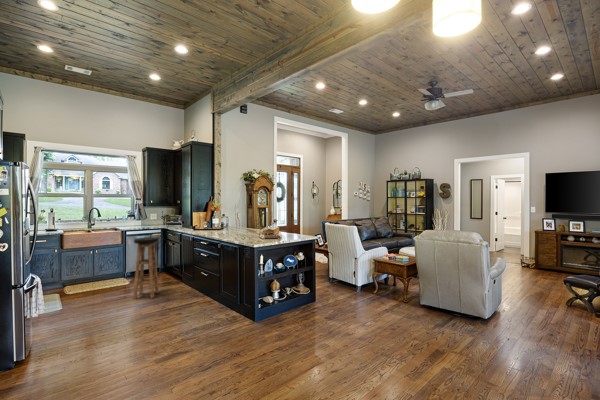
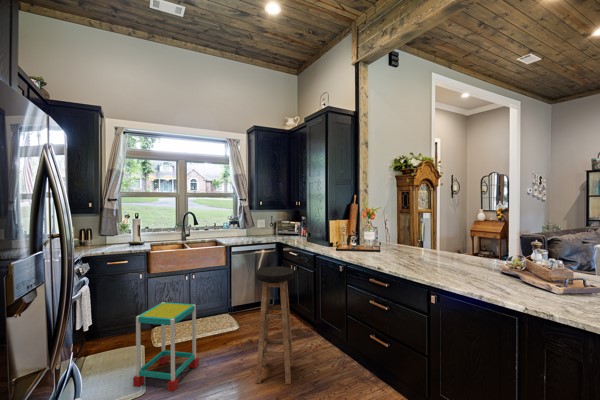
side table: none [56,261,99,305] -> present [133,302,199,391]

